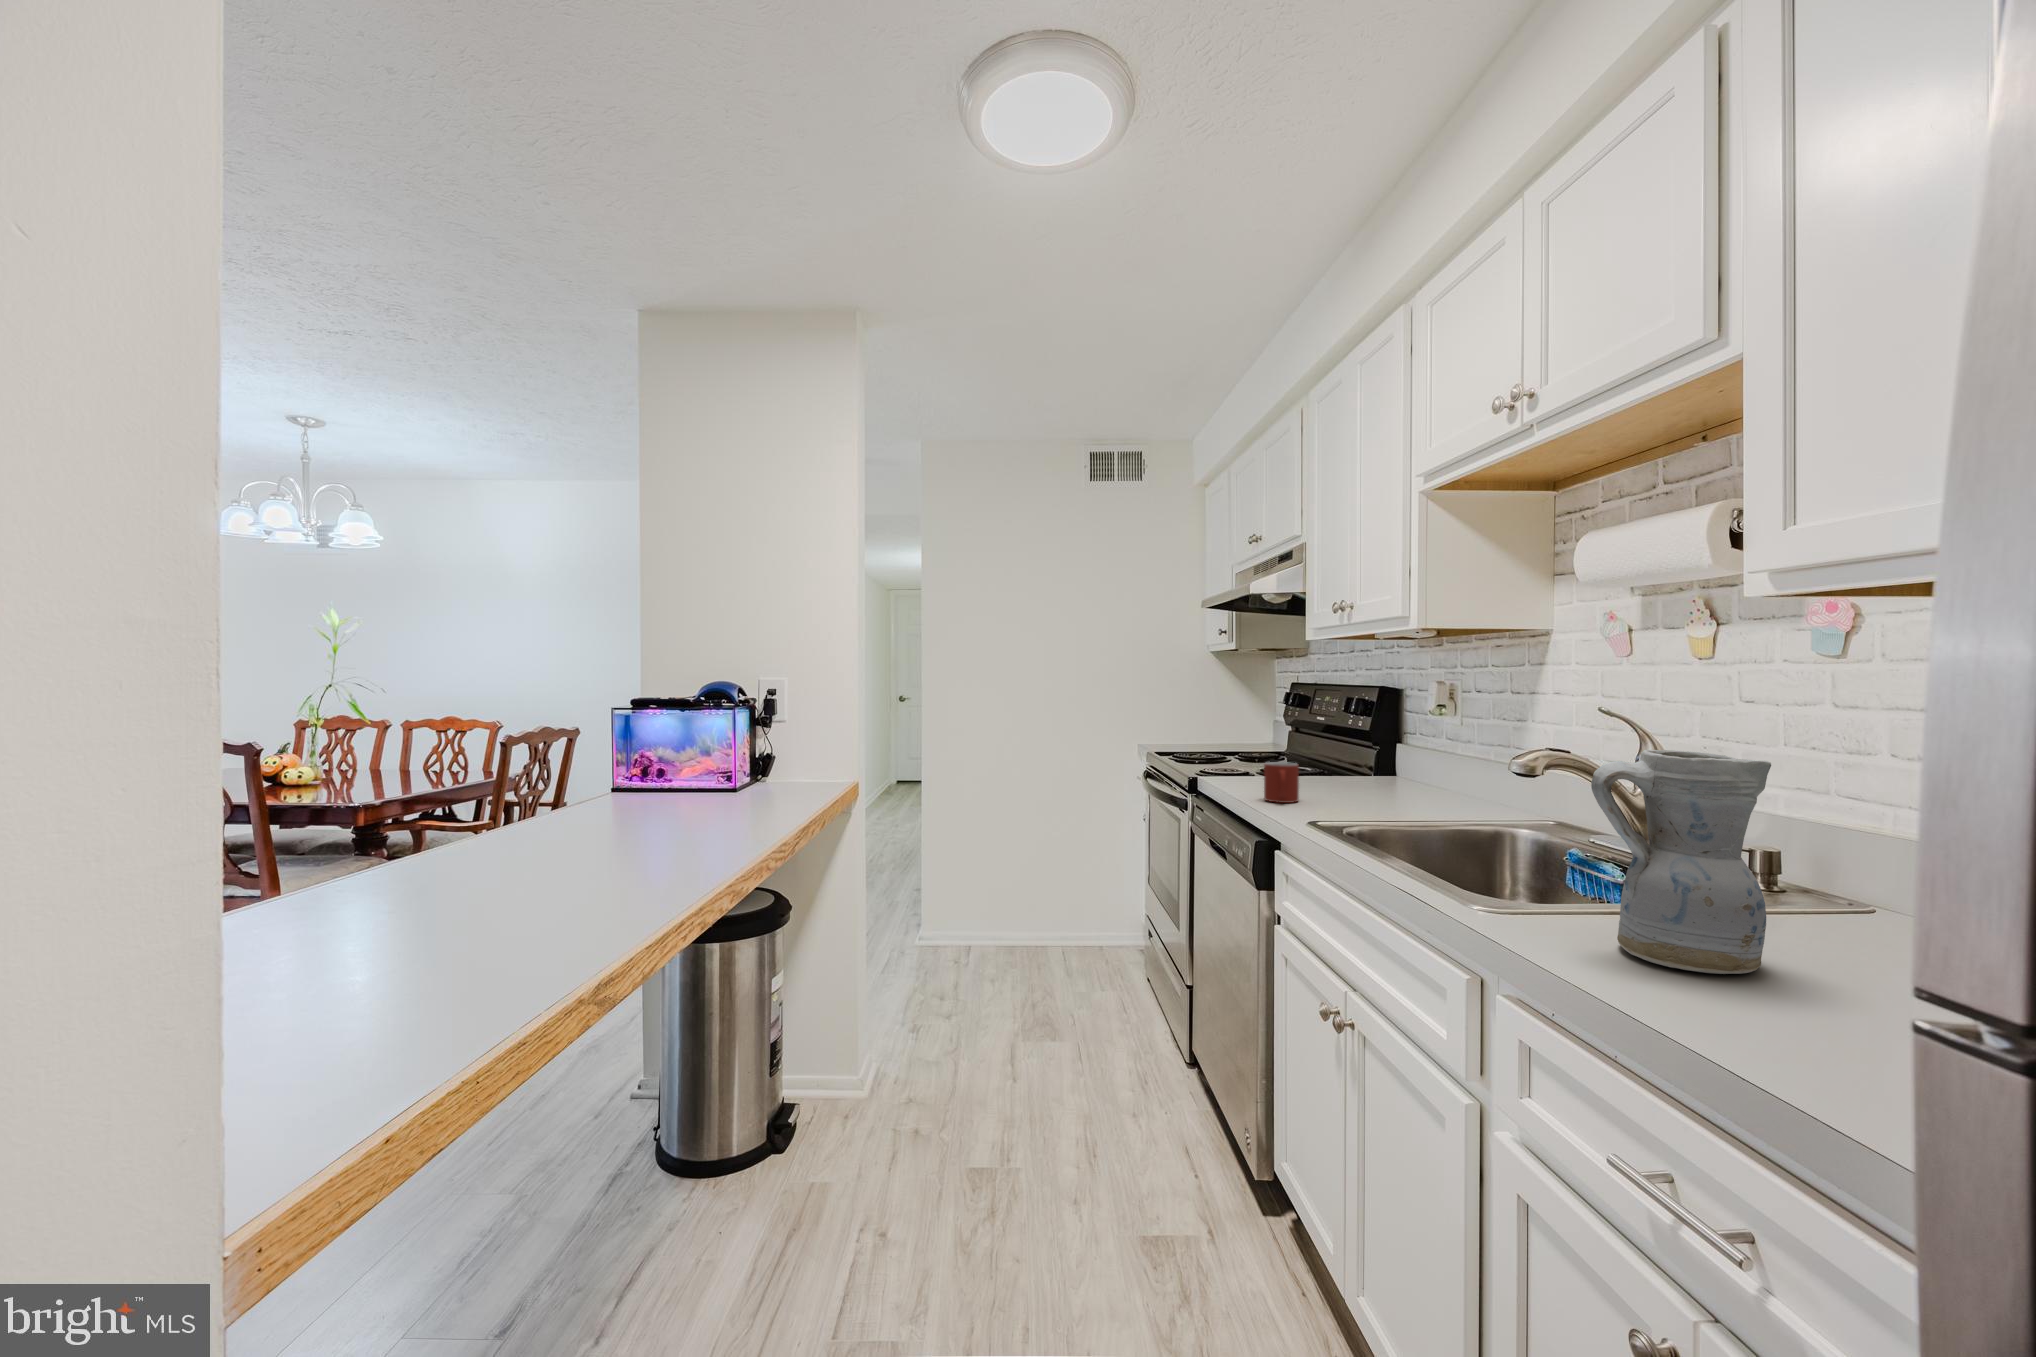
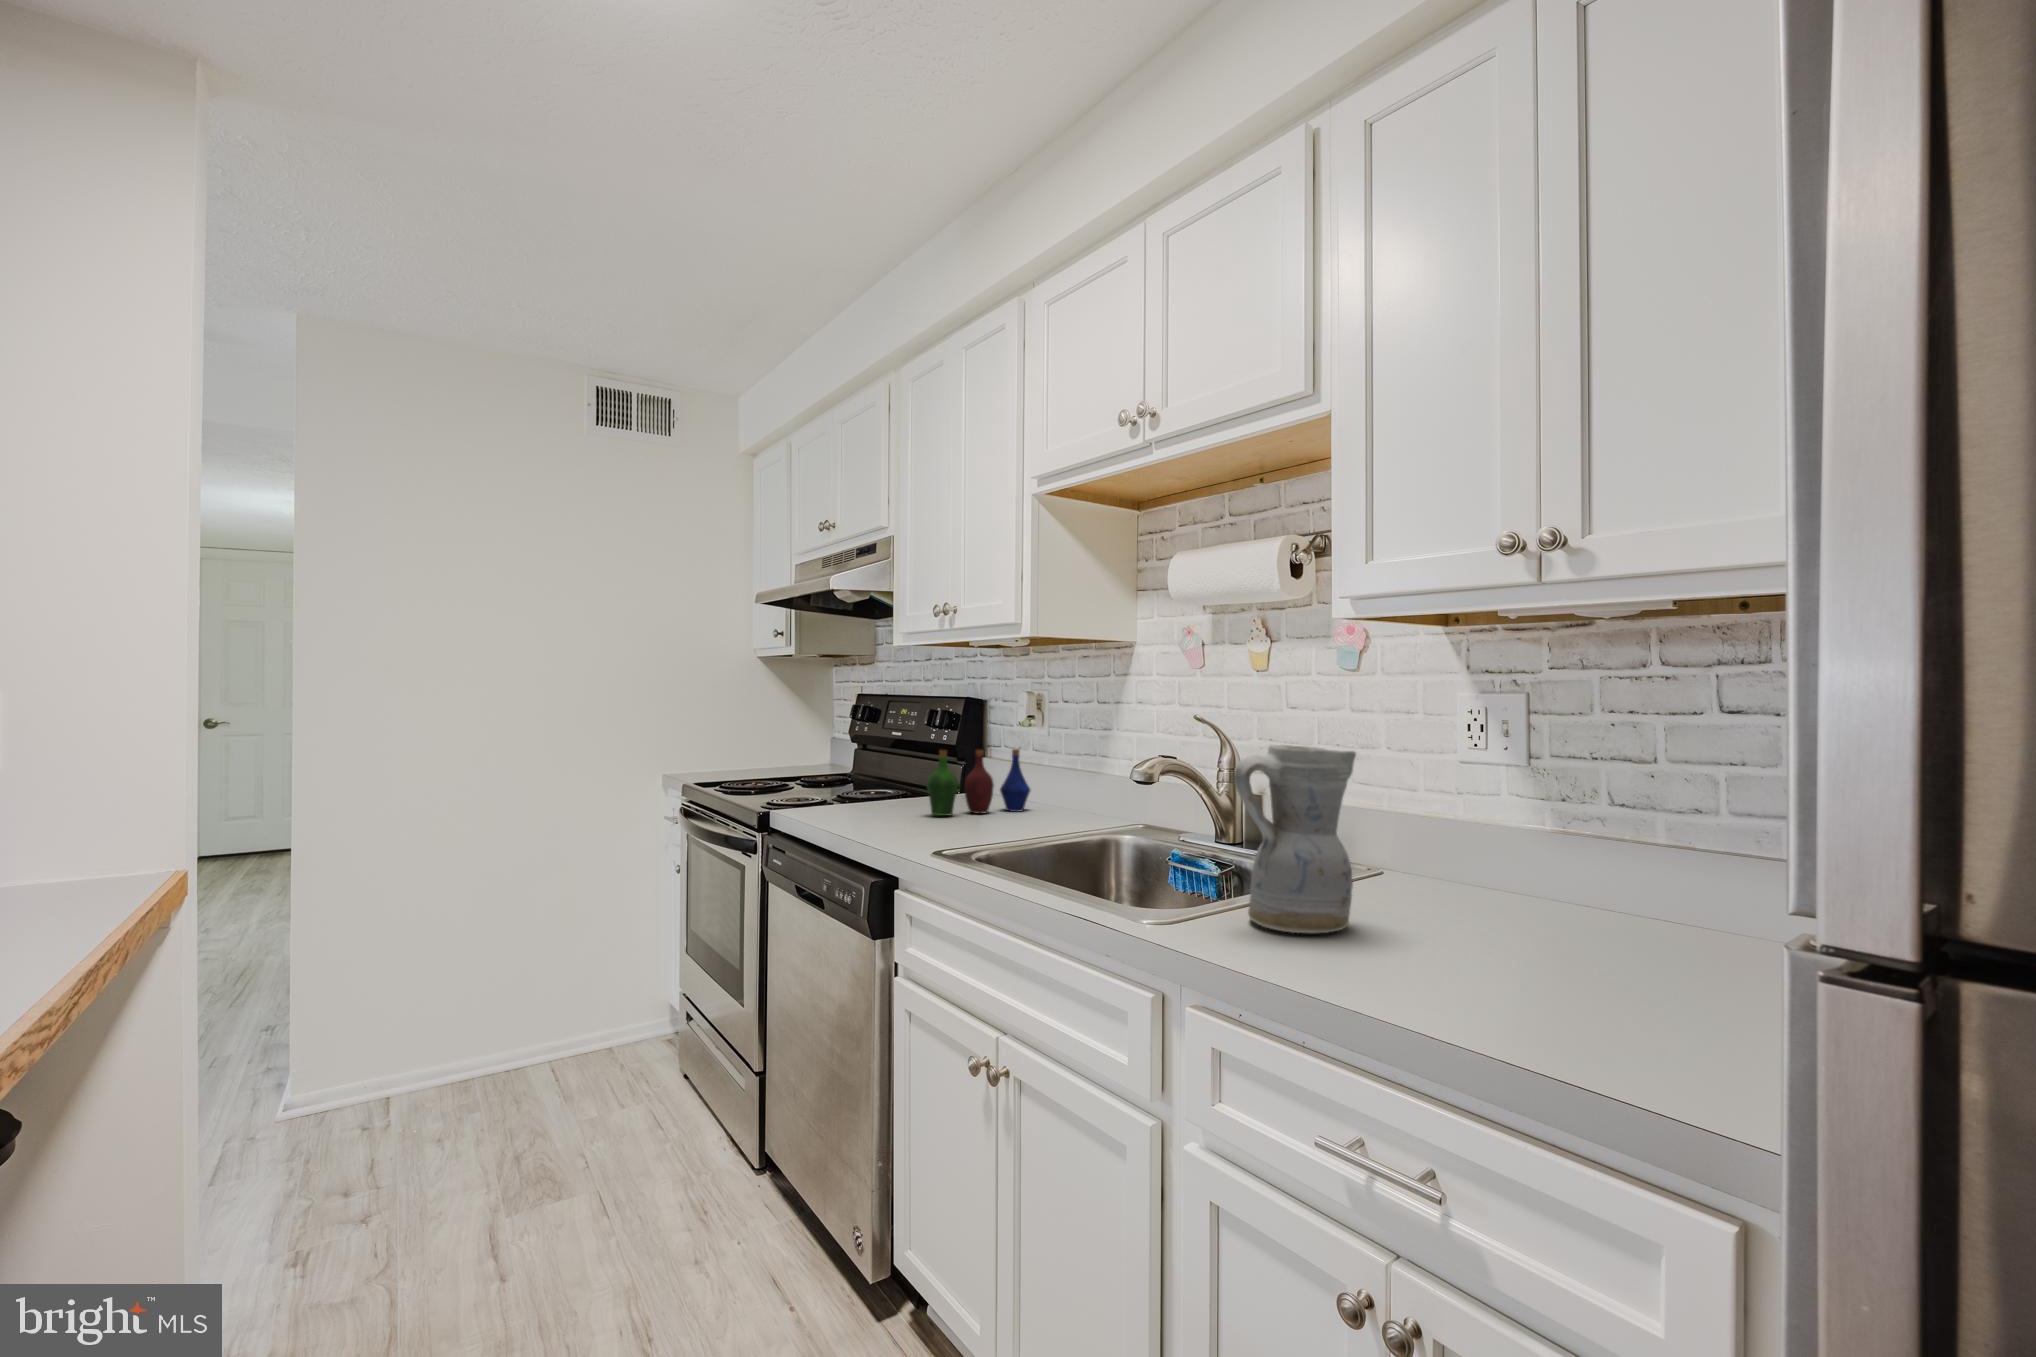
bottle: none [1328,736,1439,798] -> present [926,749,1030,816]
mug: present [1264,762,1299,803] -> none [862,780,900,825]

